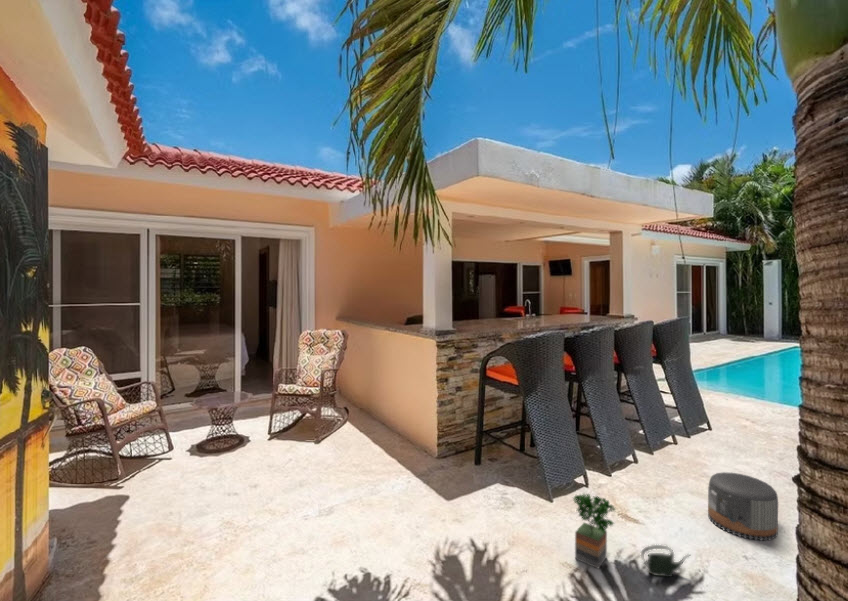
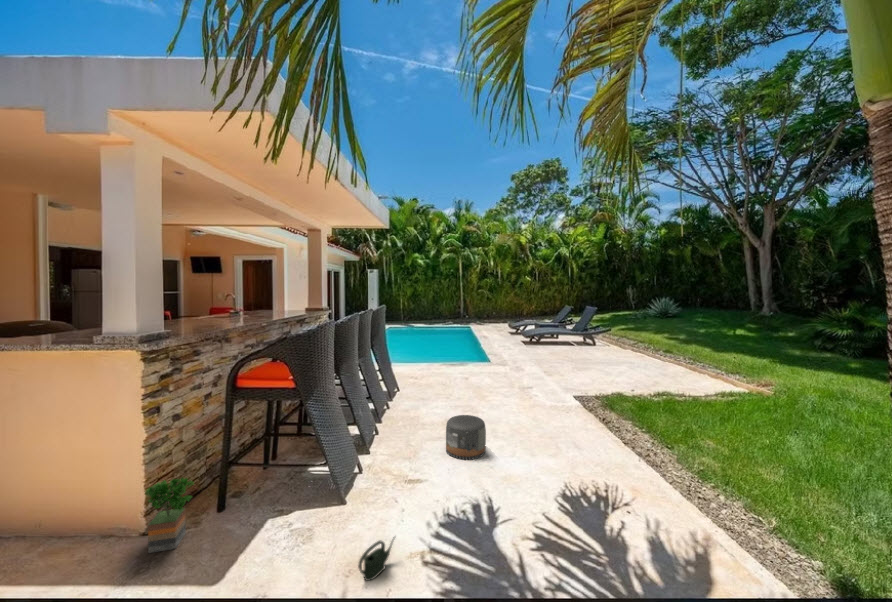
potted tree: present [574,494,615,568] -> present [145,478,194,553]
watering can: present [641,545,687,577] -> present [358,537,394,581]

